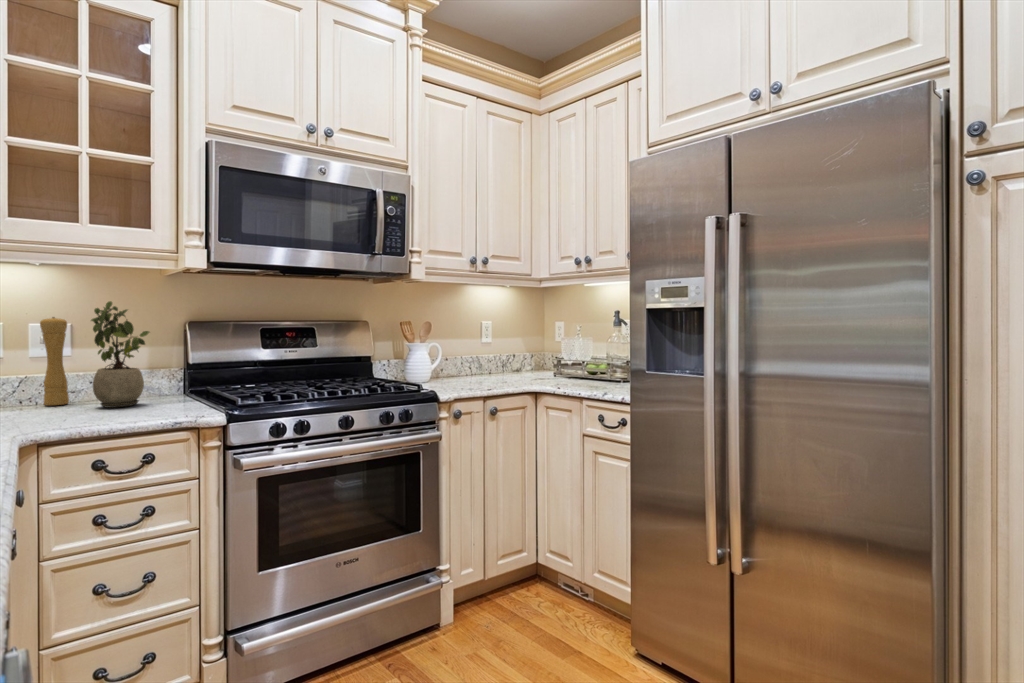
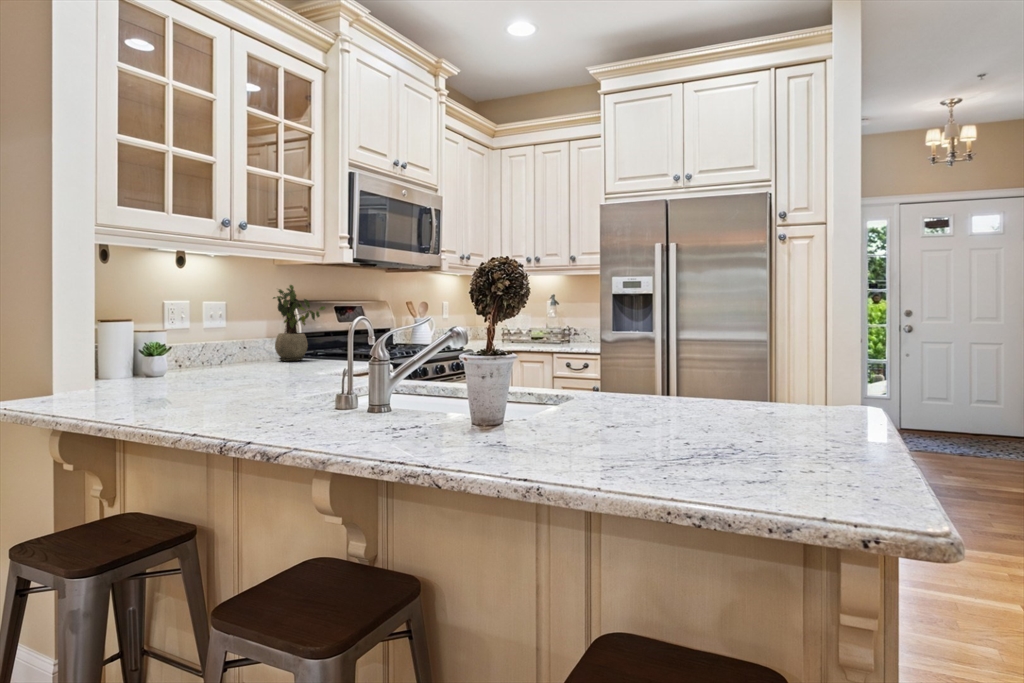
pepper mill: present [40,317,69,406] -> none [224,295,243,362]

